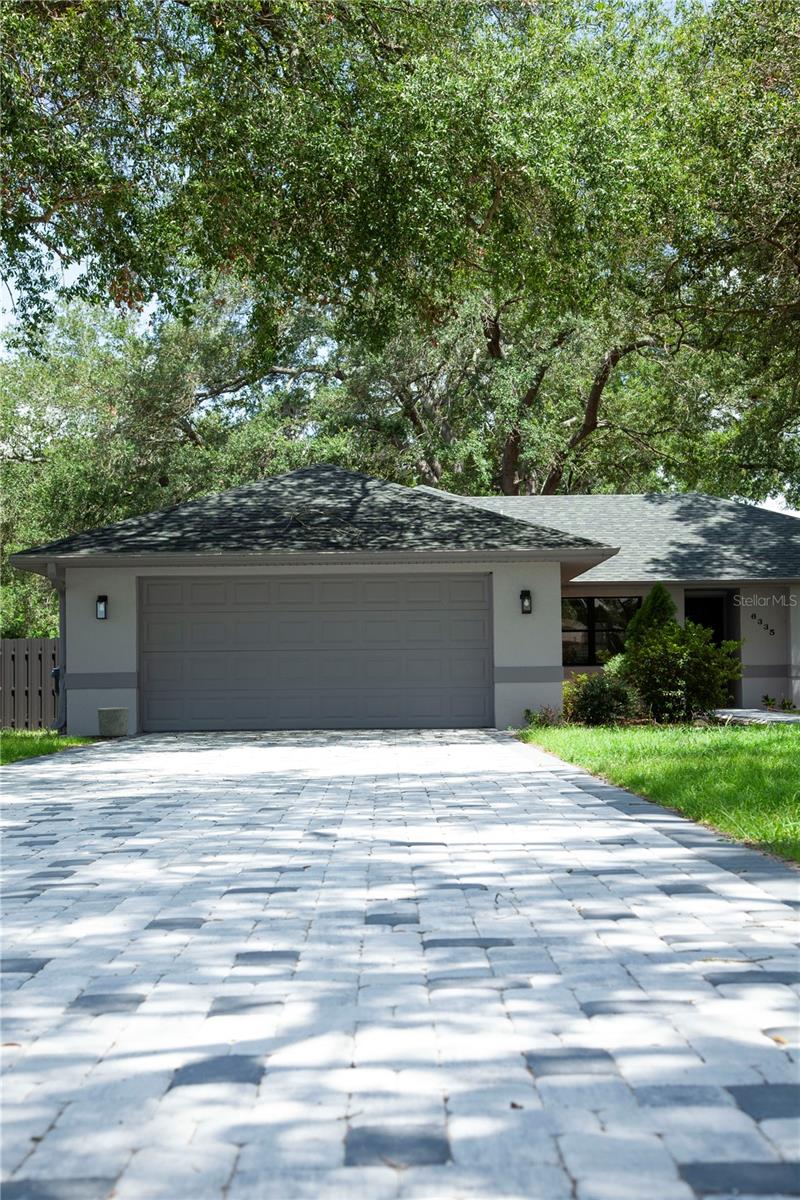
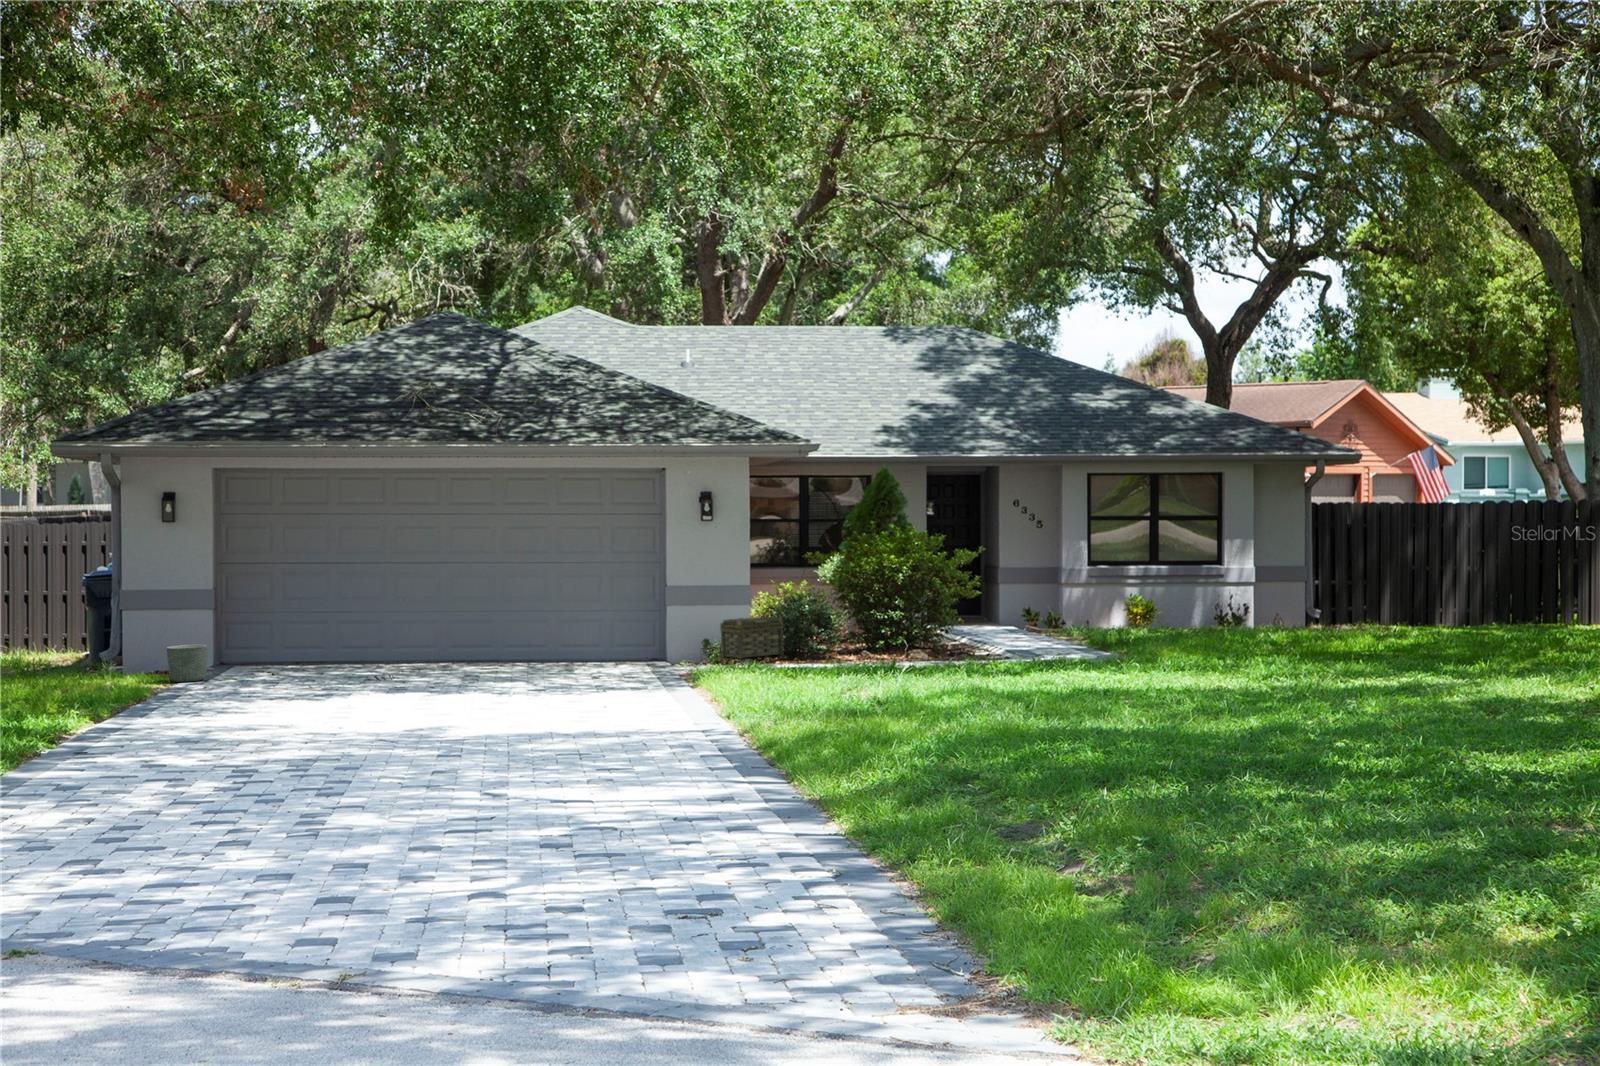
basket: none [537,691,590,727] -> present [720,616,783,659]

